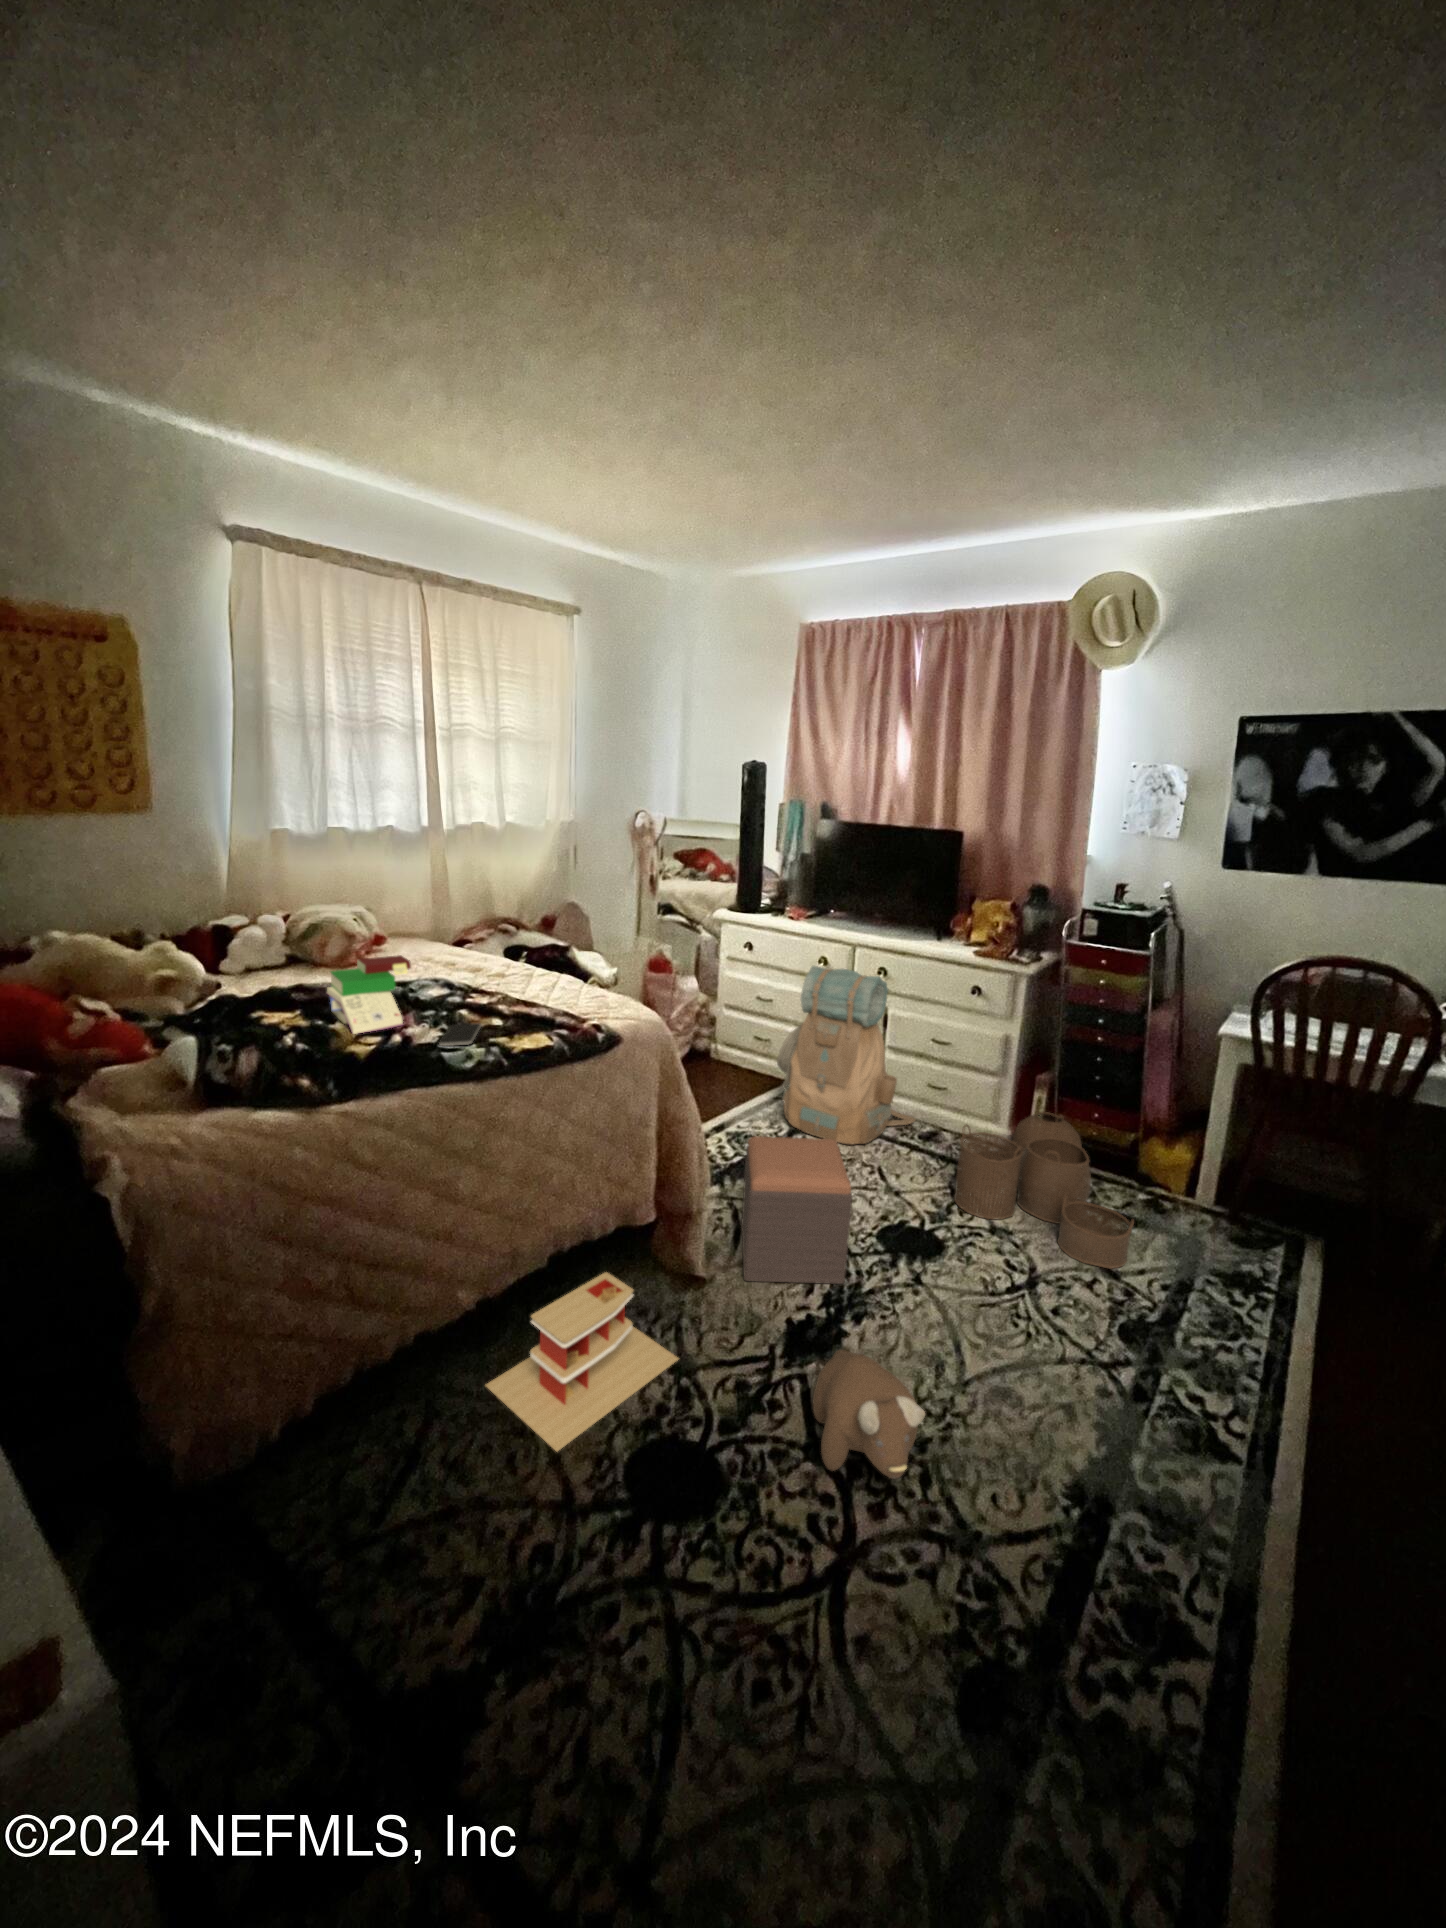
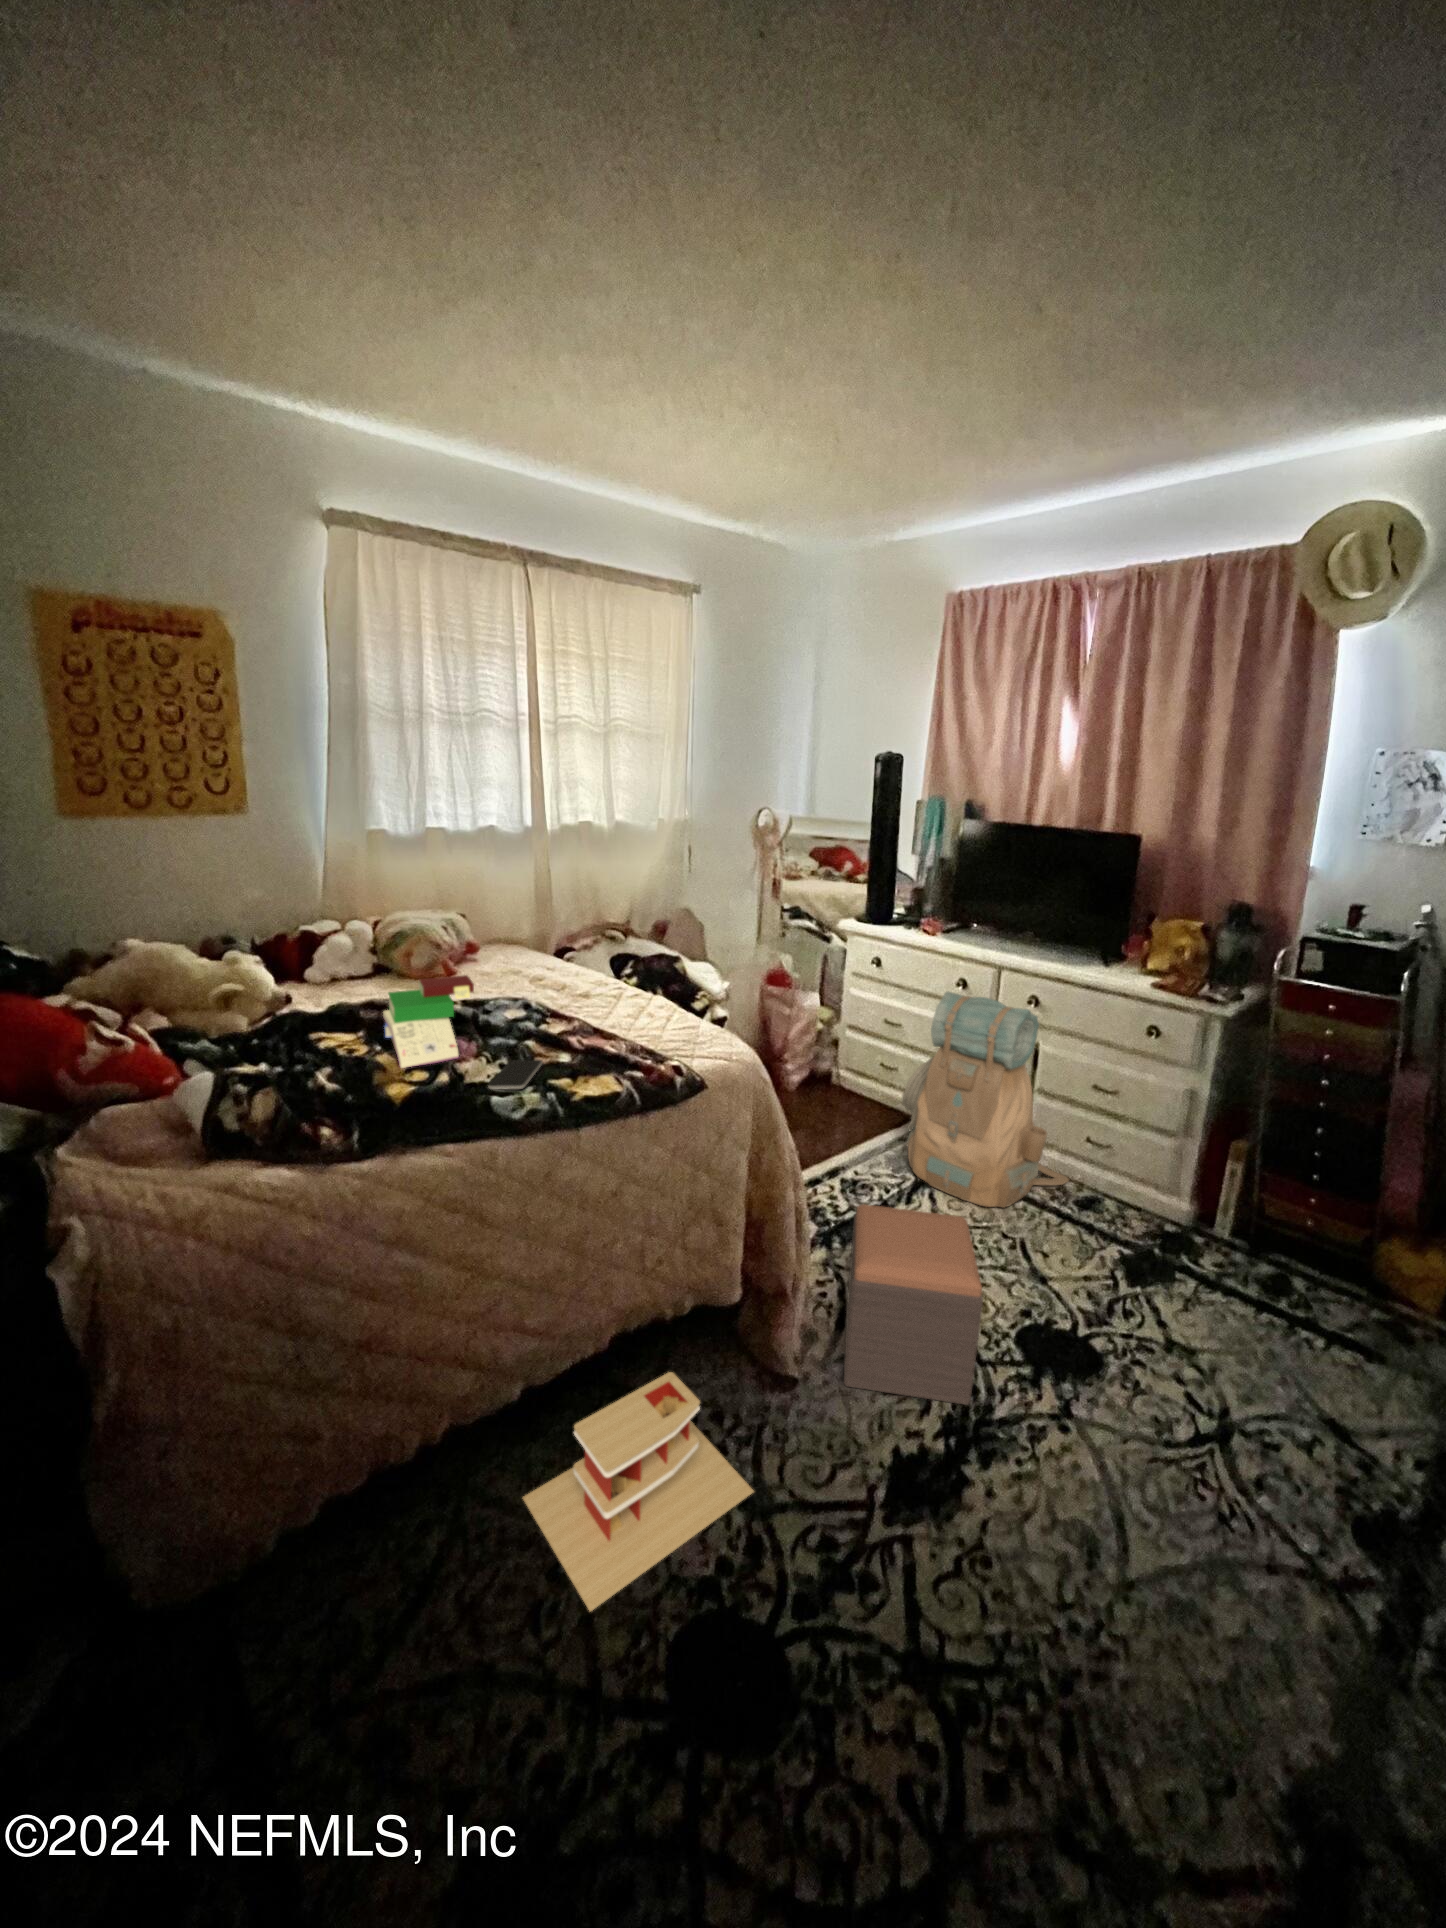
woven basket: present [954,1107,1134,1269] -> none [1117,1182,1376,1424]
plush toy: present [813,1350,925,1479] -> none [917,1525,1074,1759]

